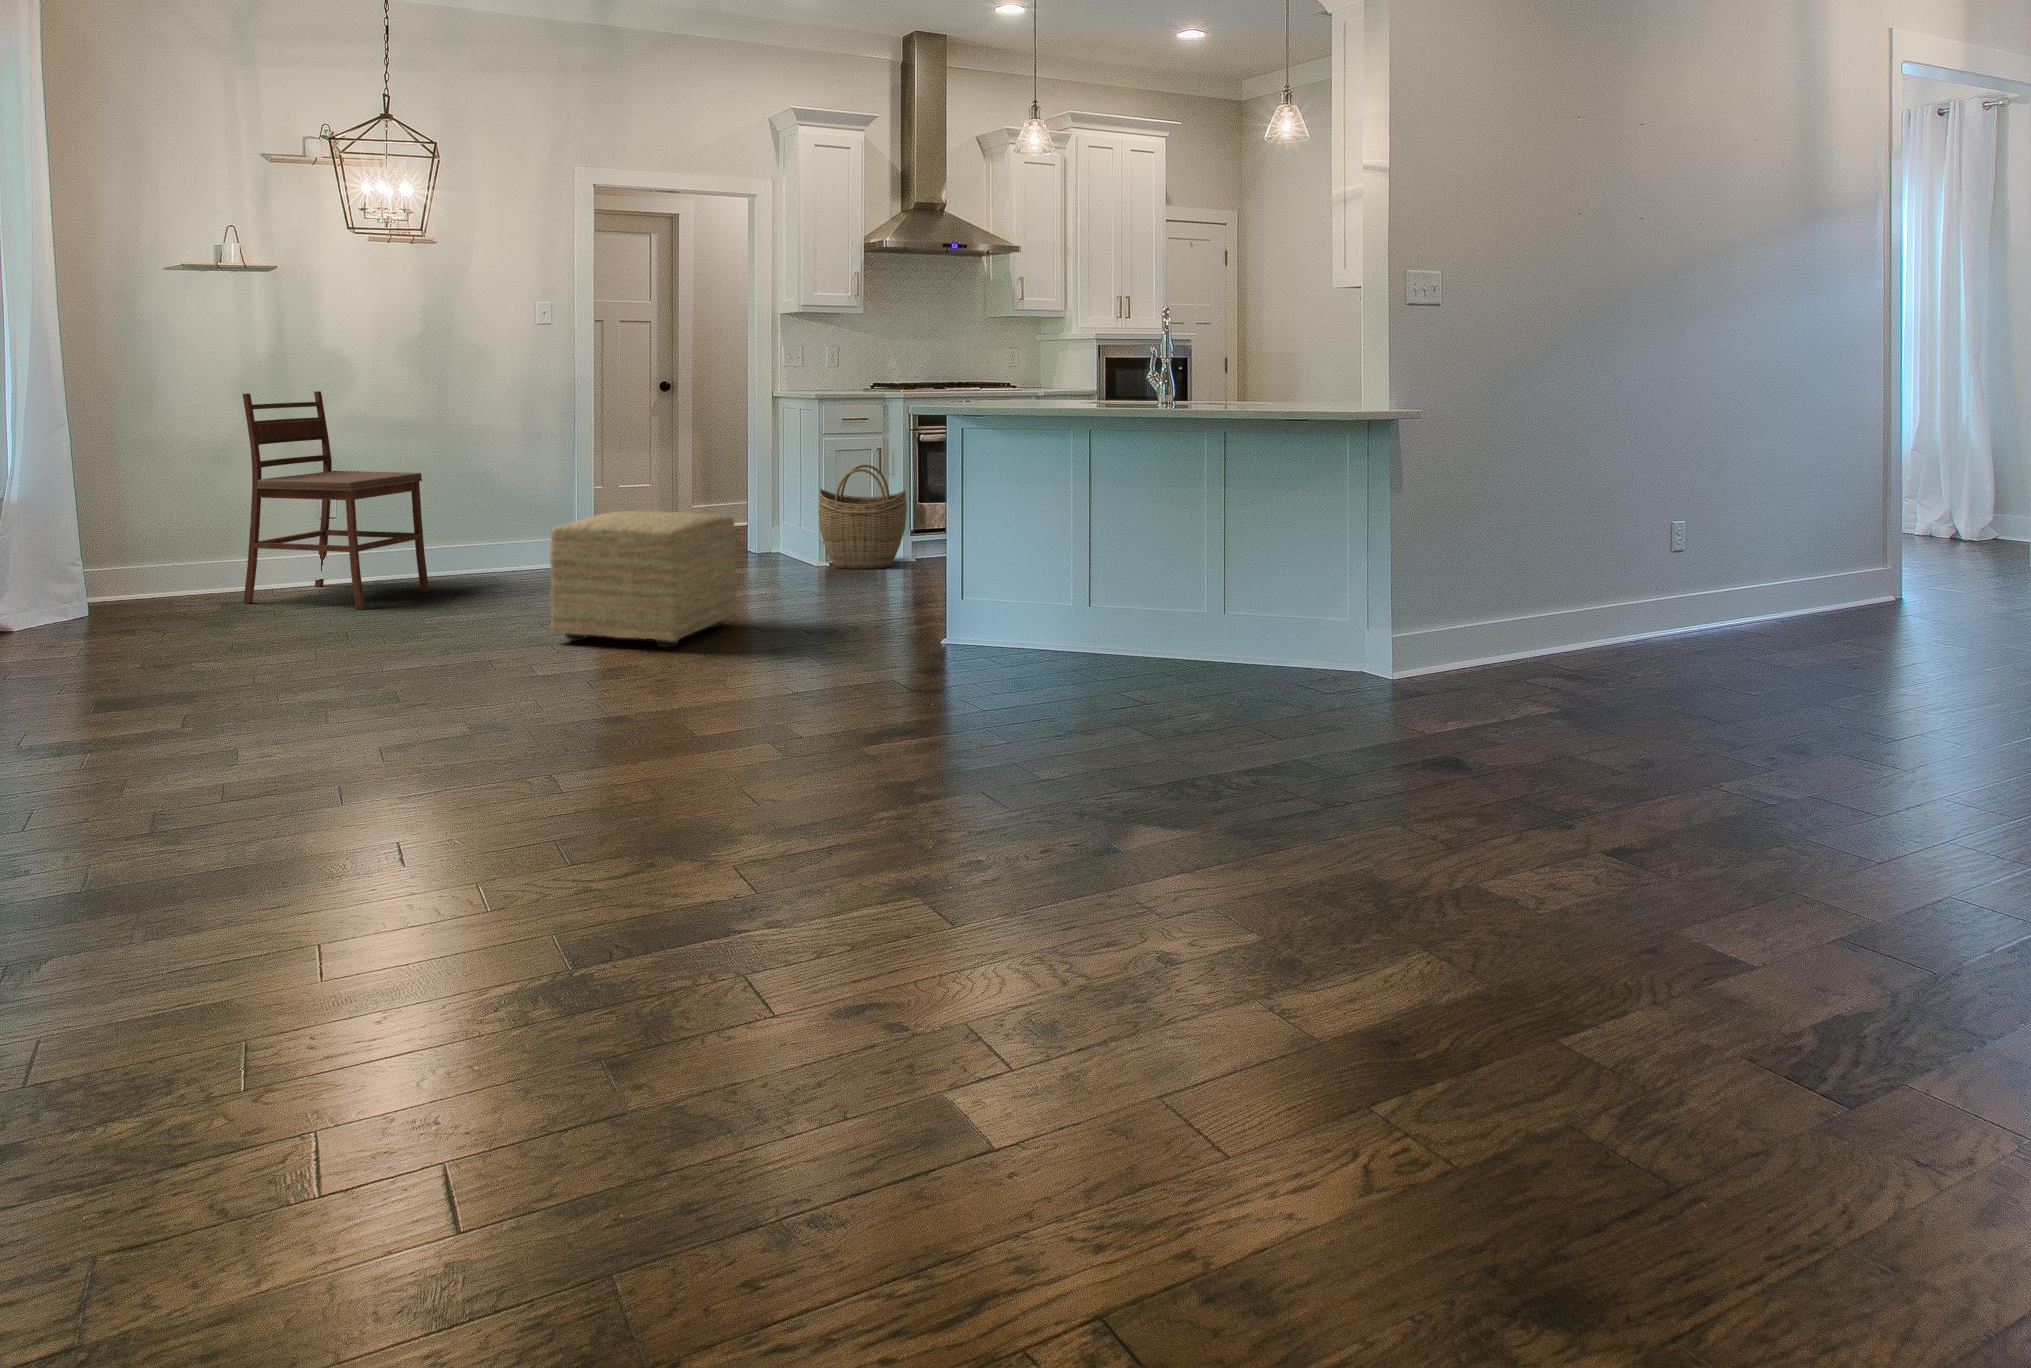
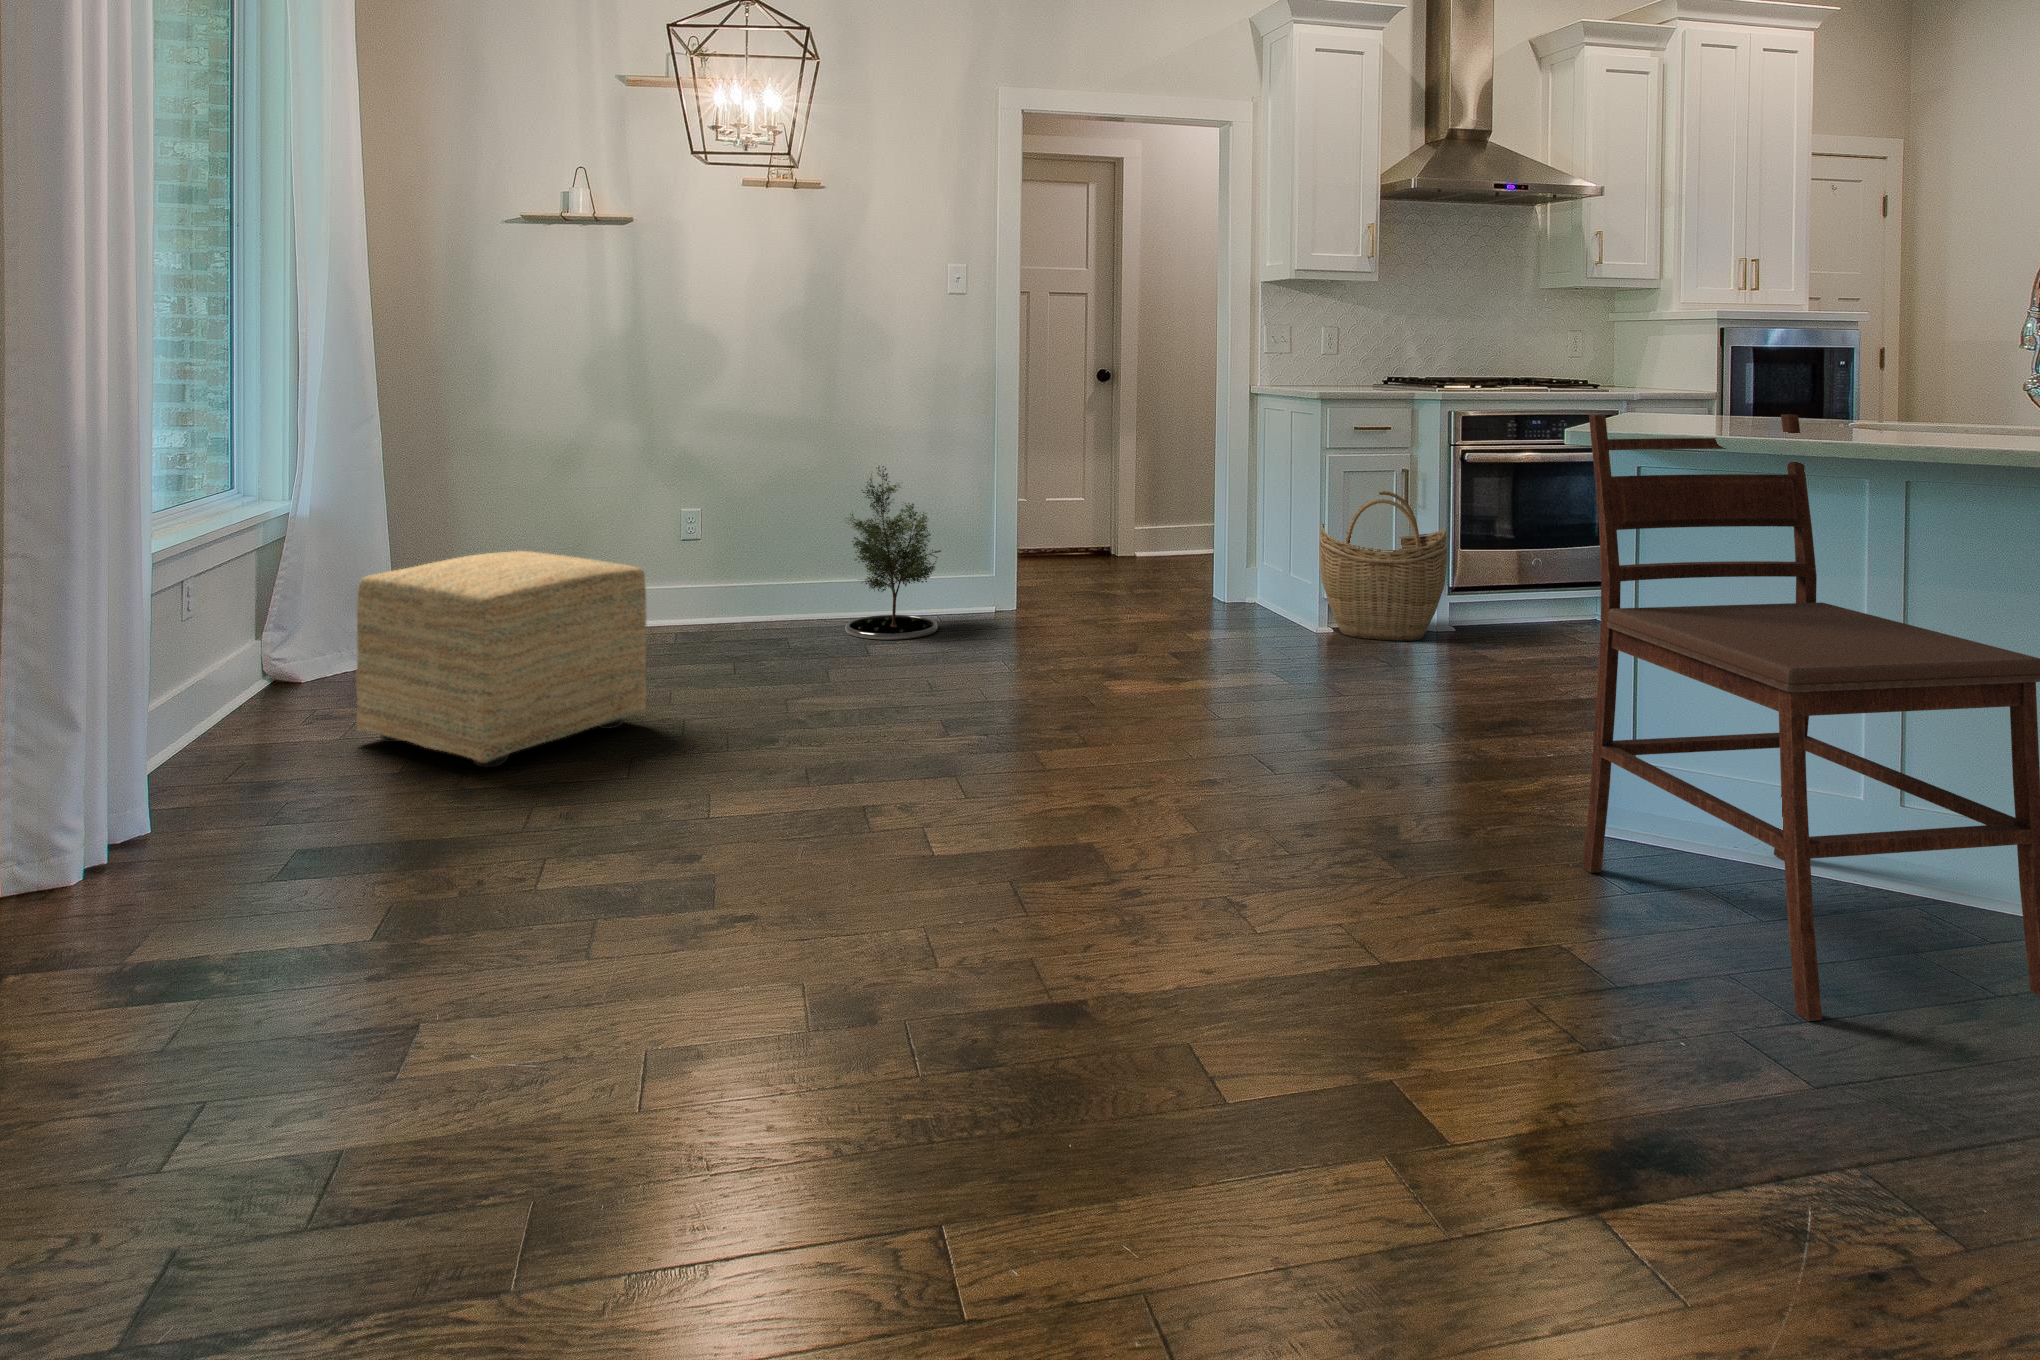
dining chair: present [243,391,429,609] -> present [1582,415,2040,1021]
potted tree: none [454,455,534,586] -> present [845,466,941,640]
ottoman: present [550,511,736,648] -> present [356,551,646,767]

